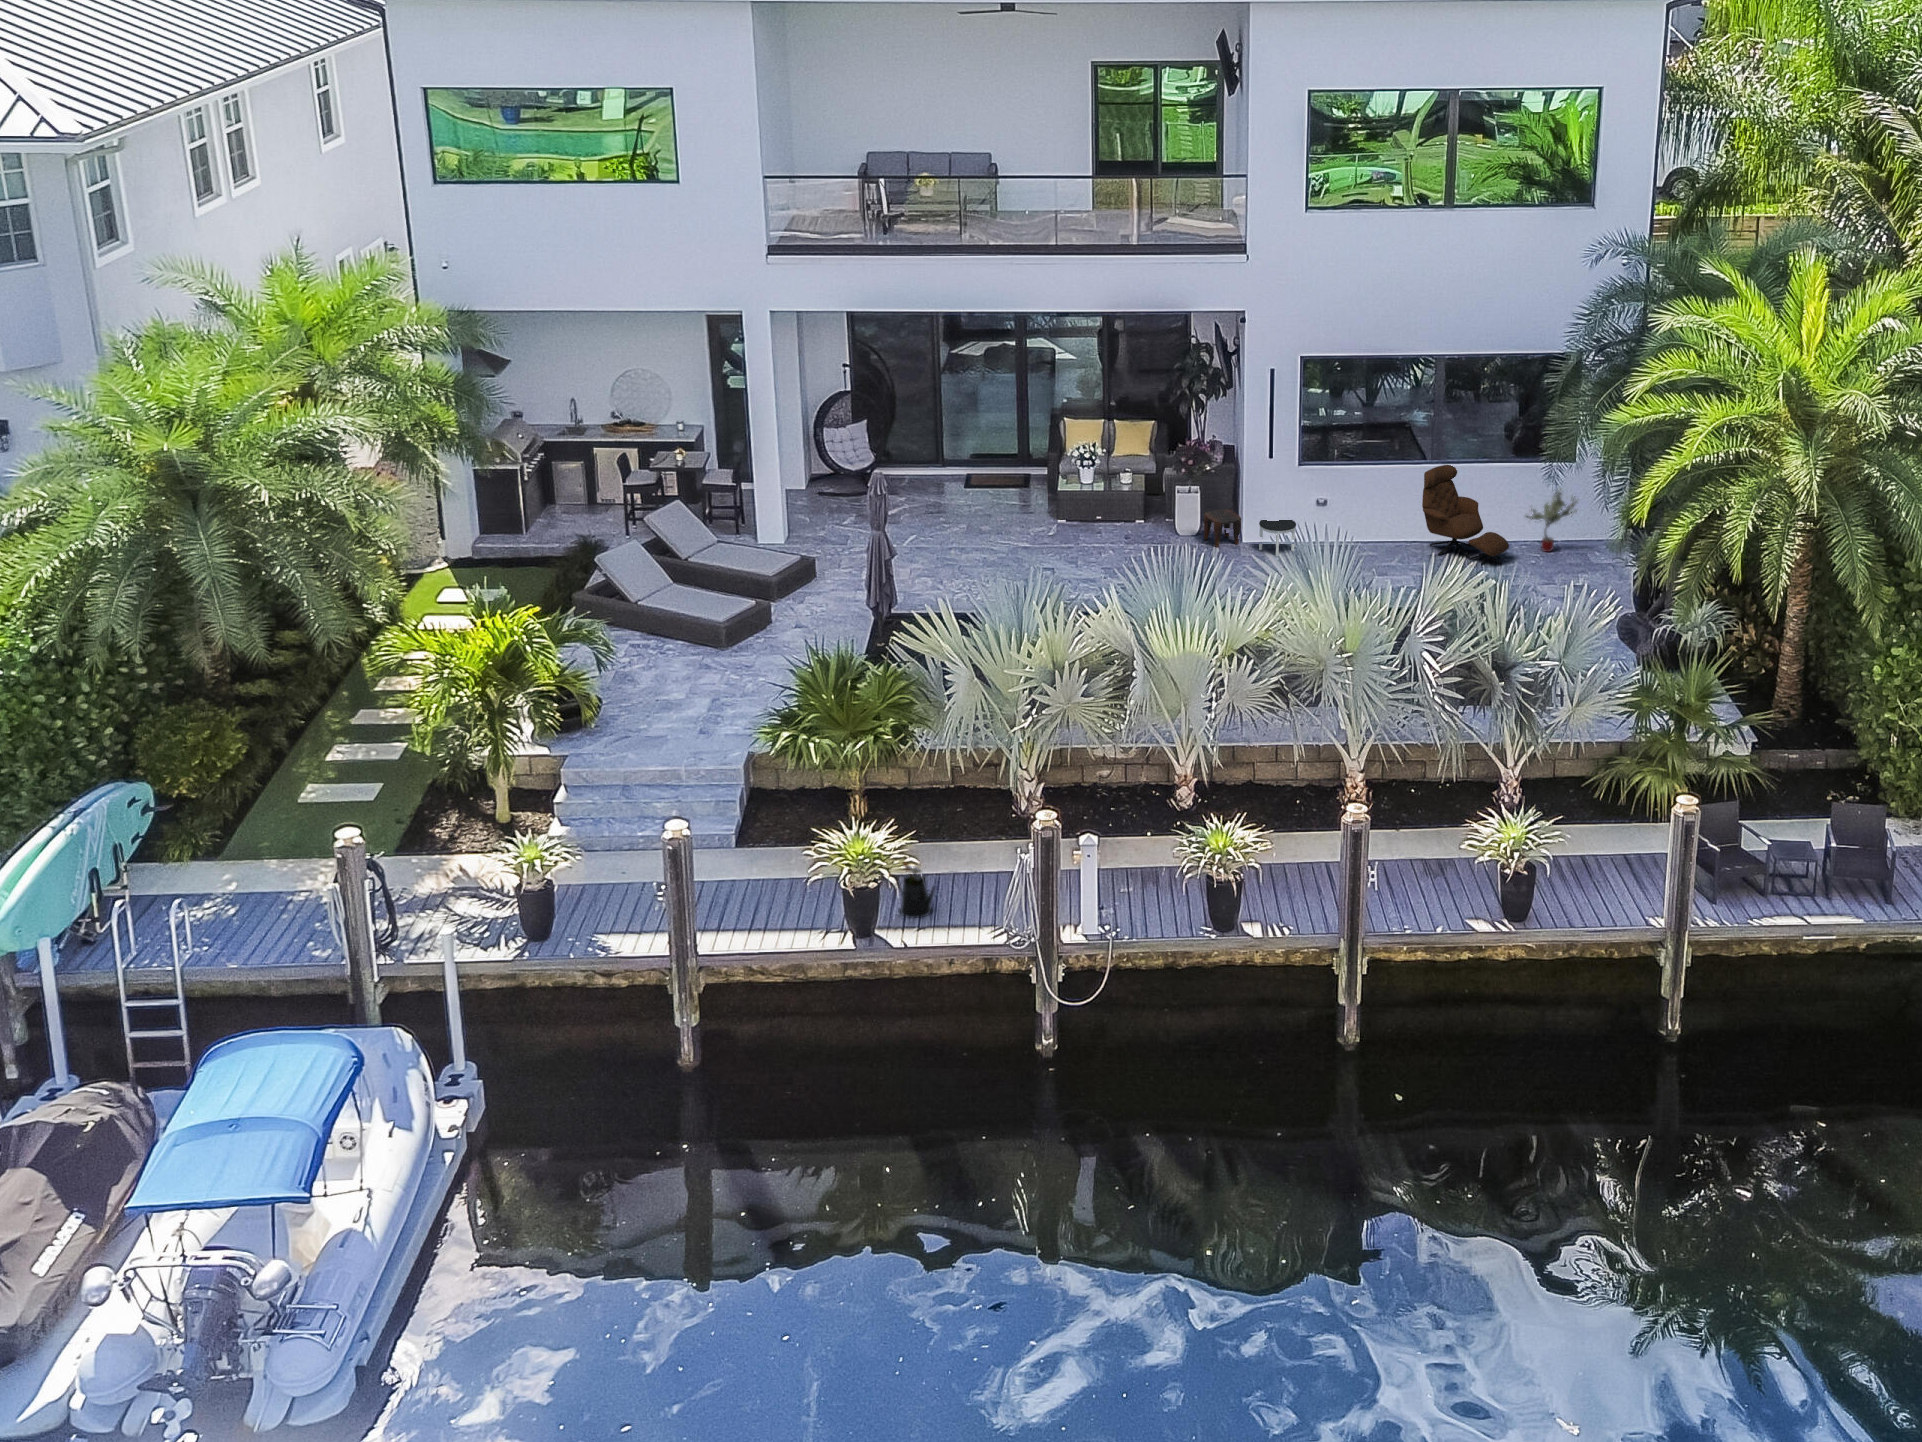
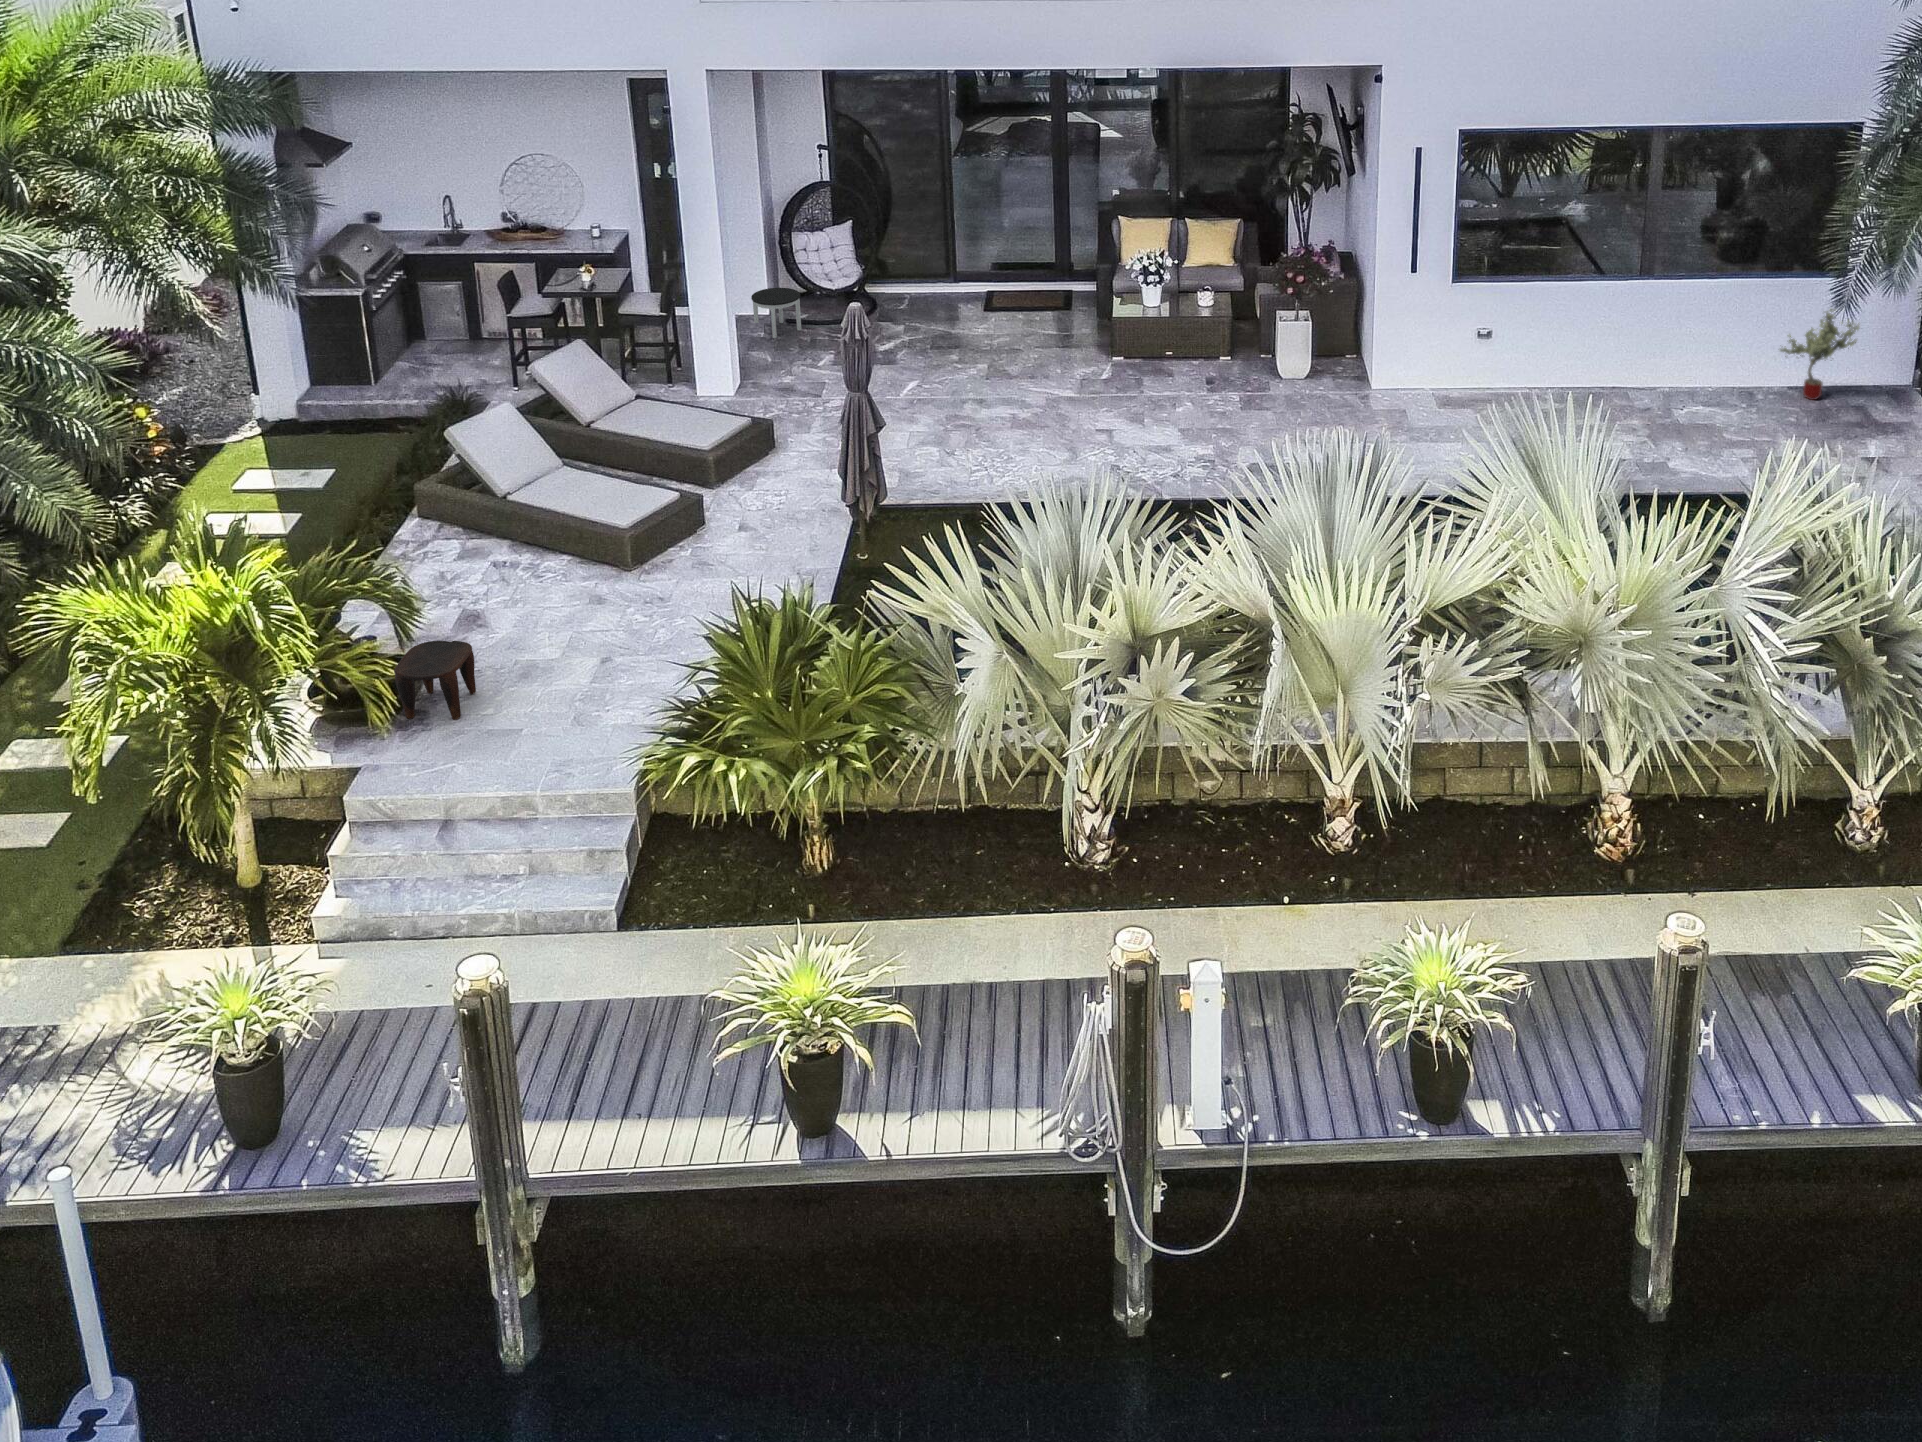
lounge chair: present [1422,465,1509,565] -> none [1633,277,1762,423]
stool: present [1204,509,1241,547] -> present [394,641,476,720]
round table: present [1259,520,1296,556] -> present [751,288,801,338]
watering can: present [898,863,935,918] -> none [869,995,937,1101]

